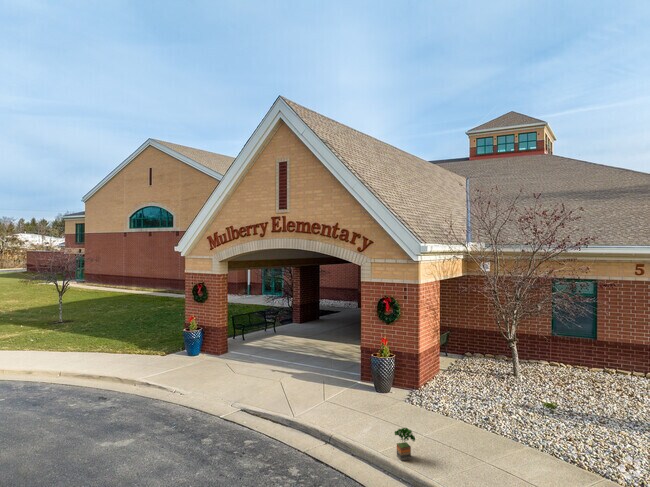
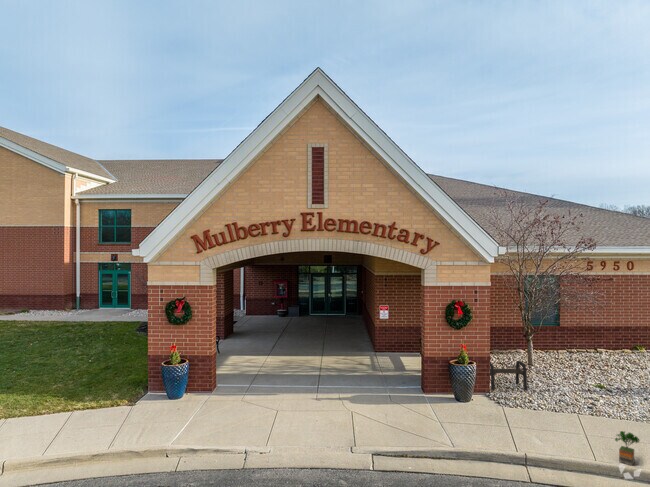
bench: none [422,360,463,395] -> present [490,361,527,390]

